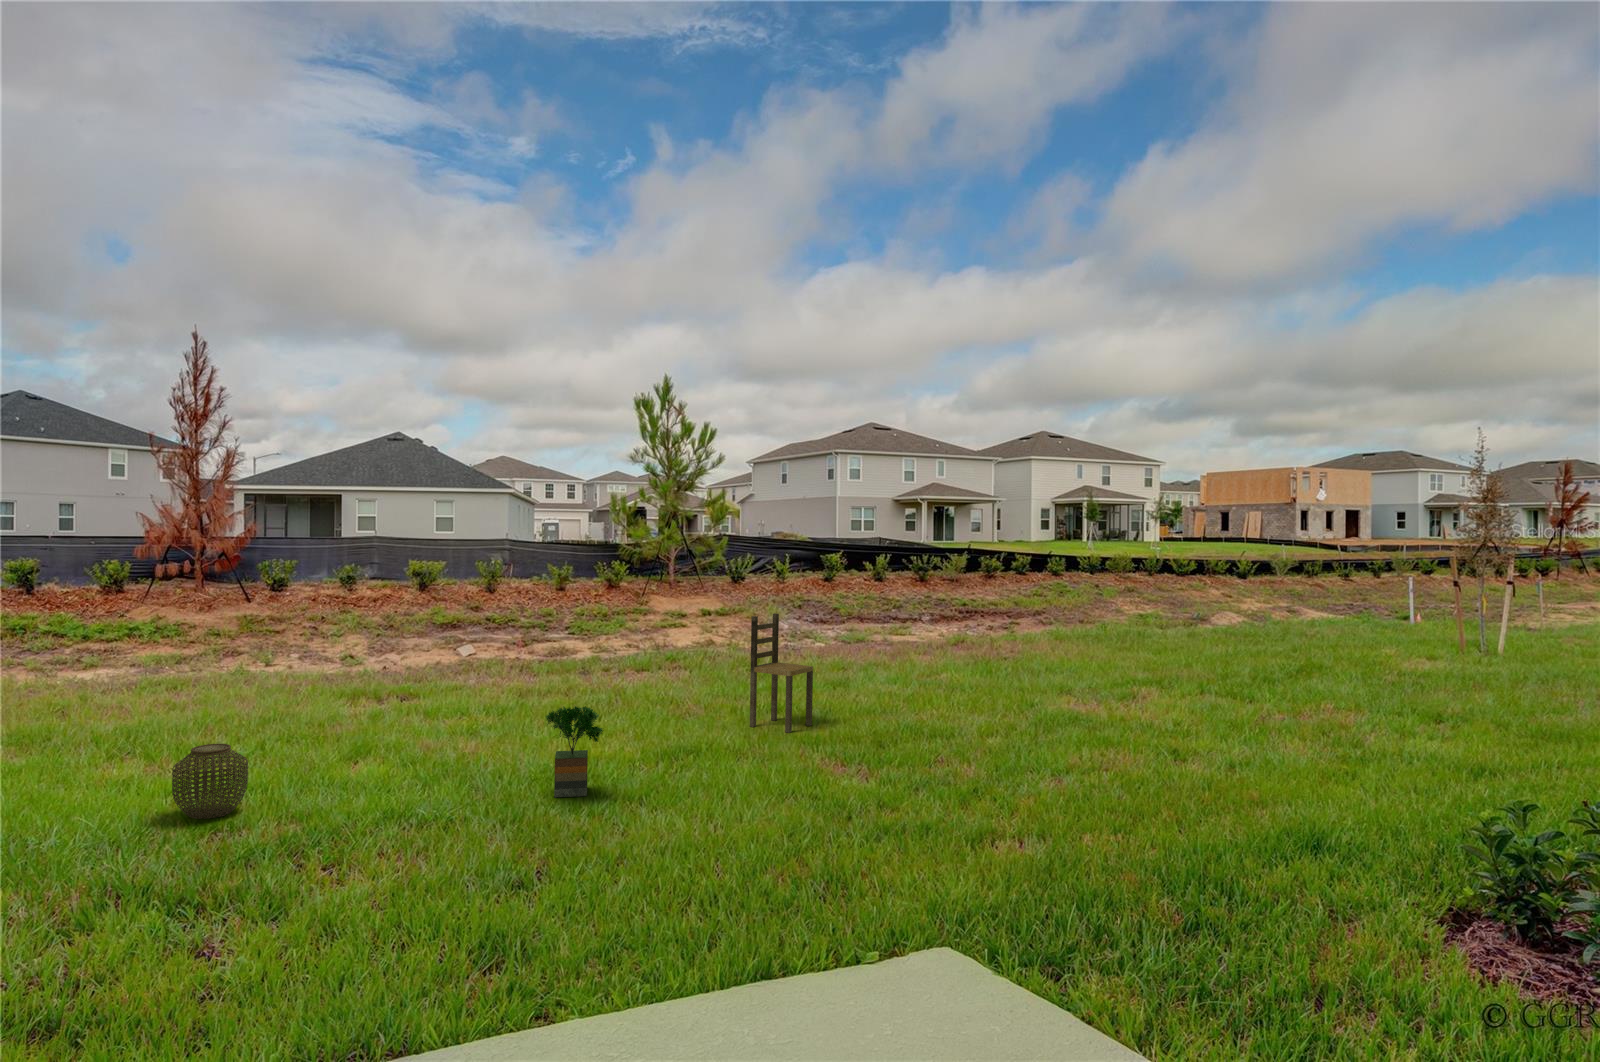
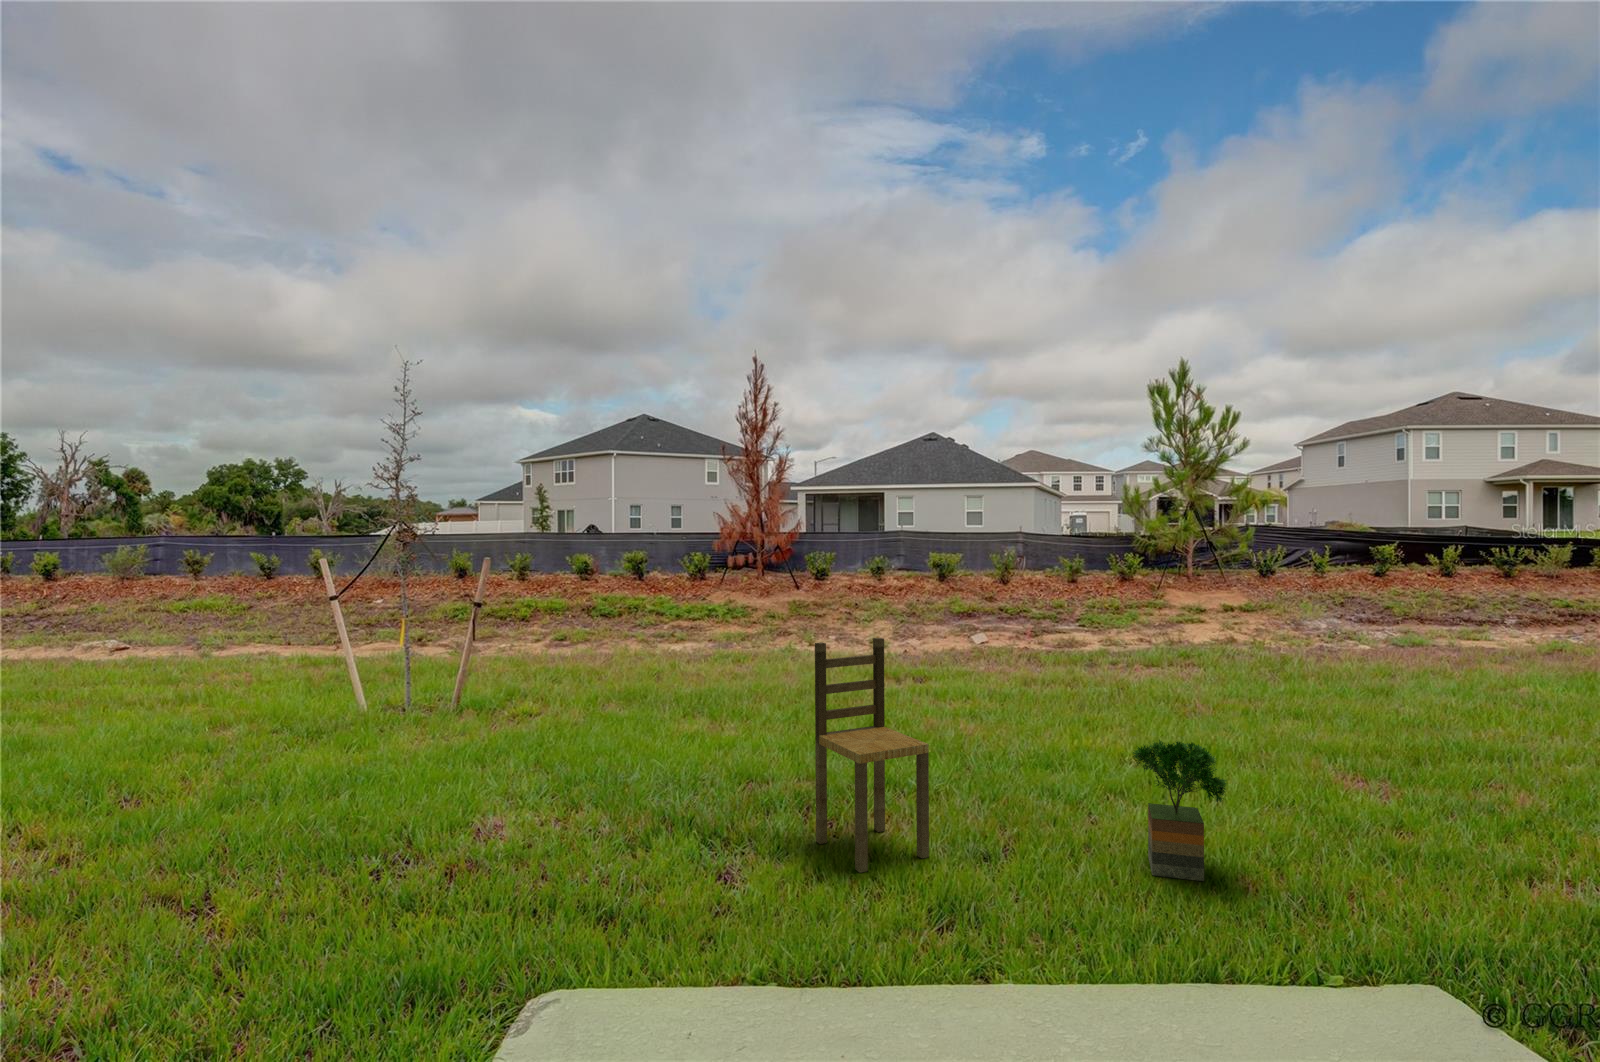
chair: present [750,613,813,733] -> present [815,638,929,873]
woven basket: present [172,744,248,819] -> none [692,745,768,834]

